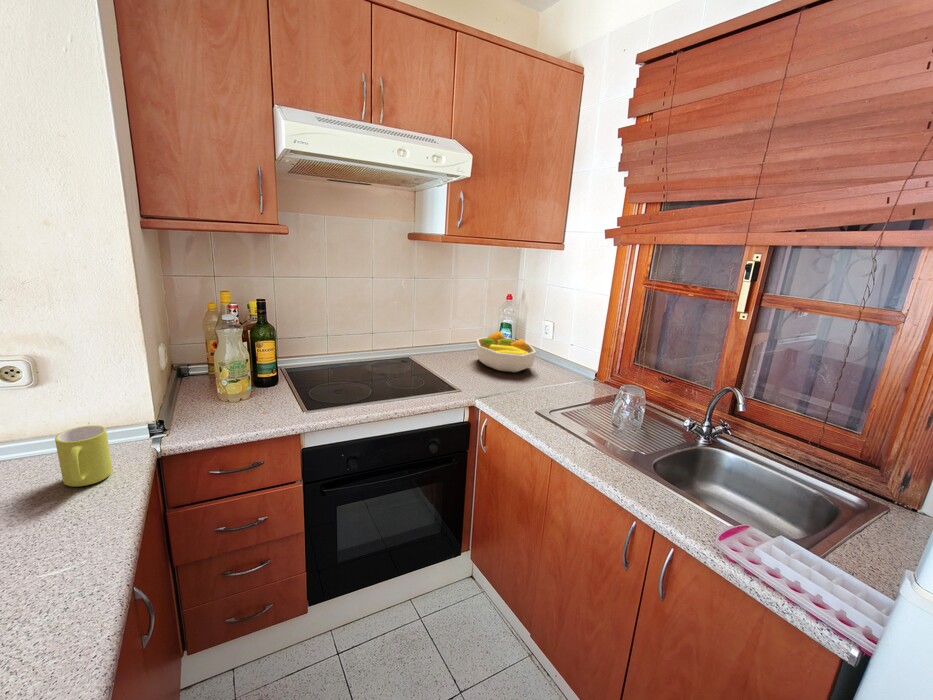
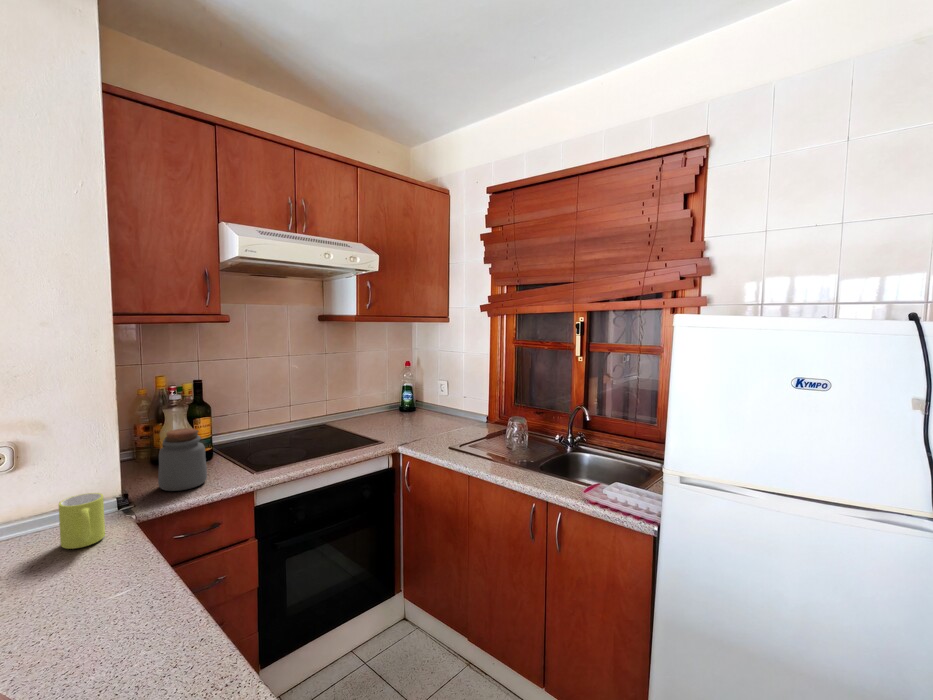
fruit bowl: present [477,331,536,372] -> none [384,393,438,425]
jar: none [201,355,254,423] -> present [158,428,207,491]

